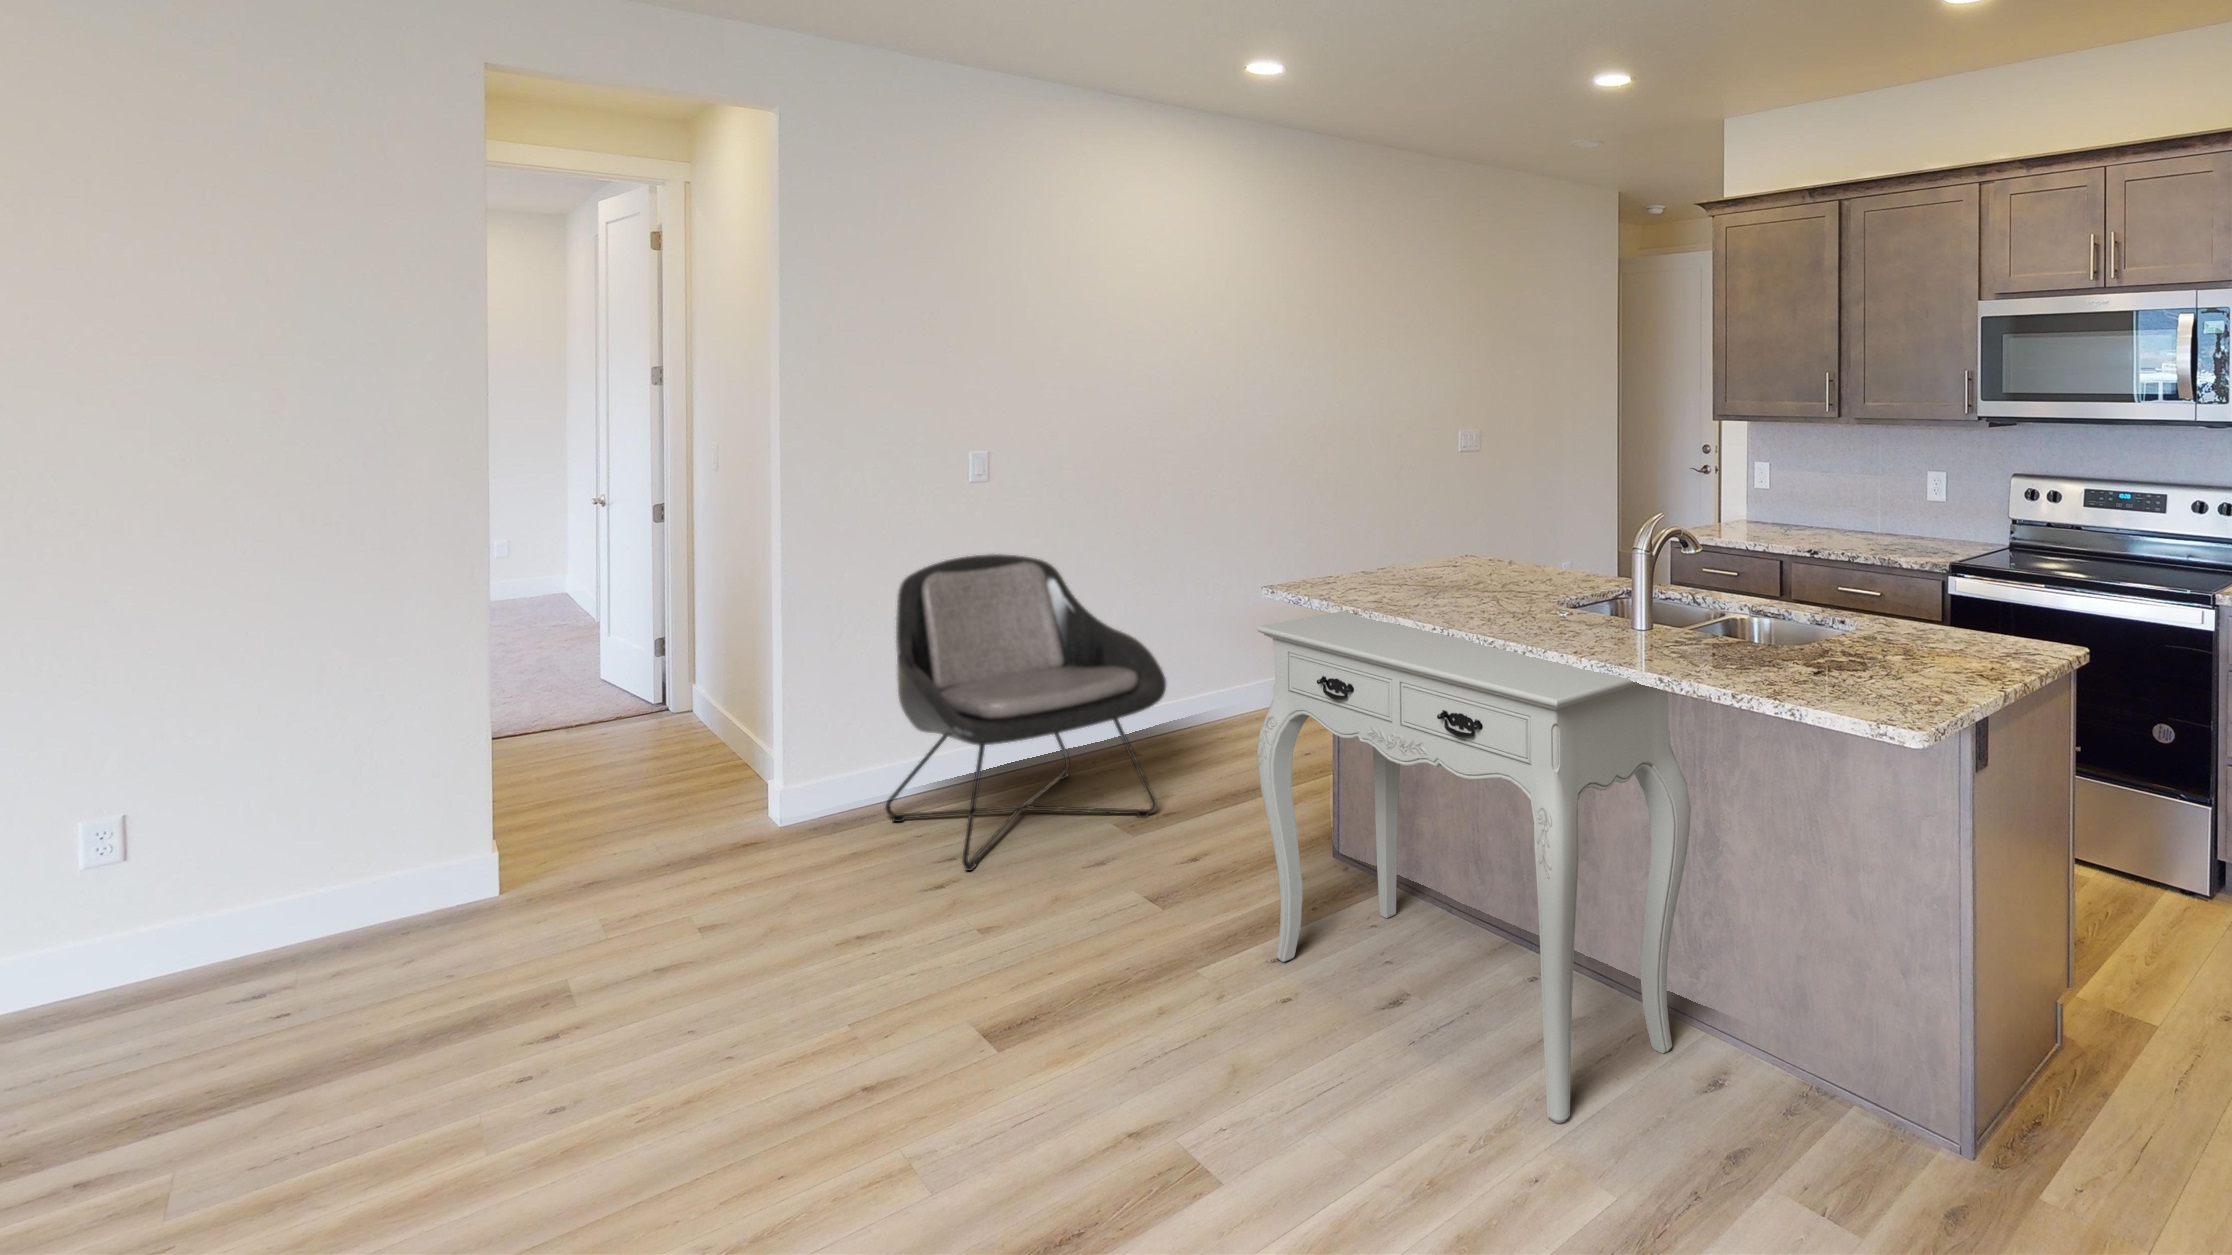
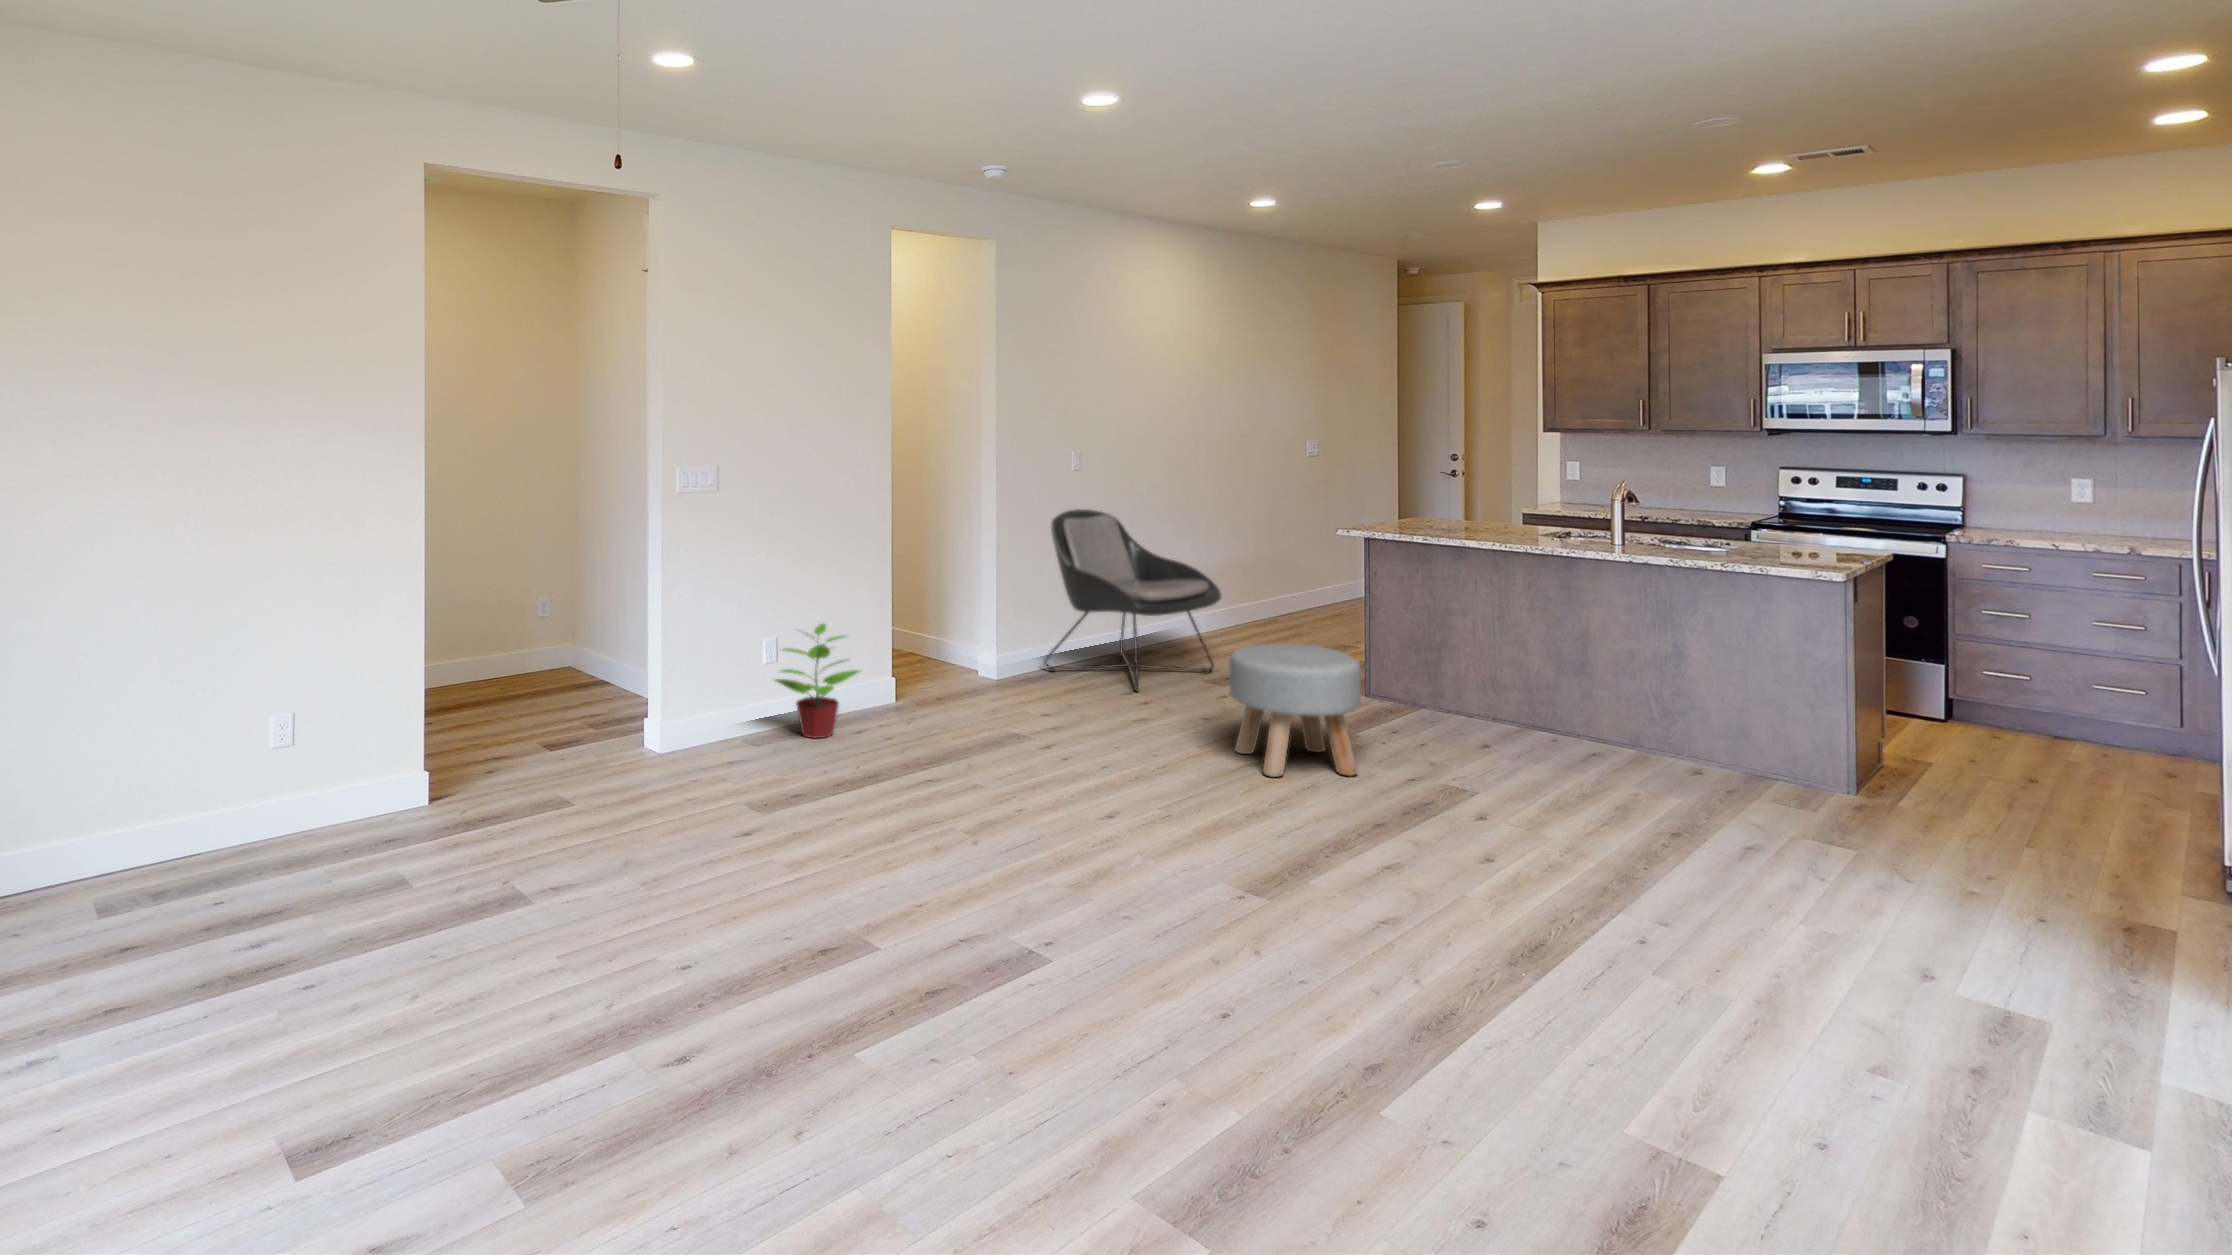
console table: present [1257,611,1691,1123] -> none [1371,532,1664,780]
potted plant: none [58,809,316,1044] -> present [776,623,859,739]
ottoman: none [860,838,1116,1147] -> present [1230,644,1361,777]

